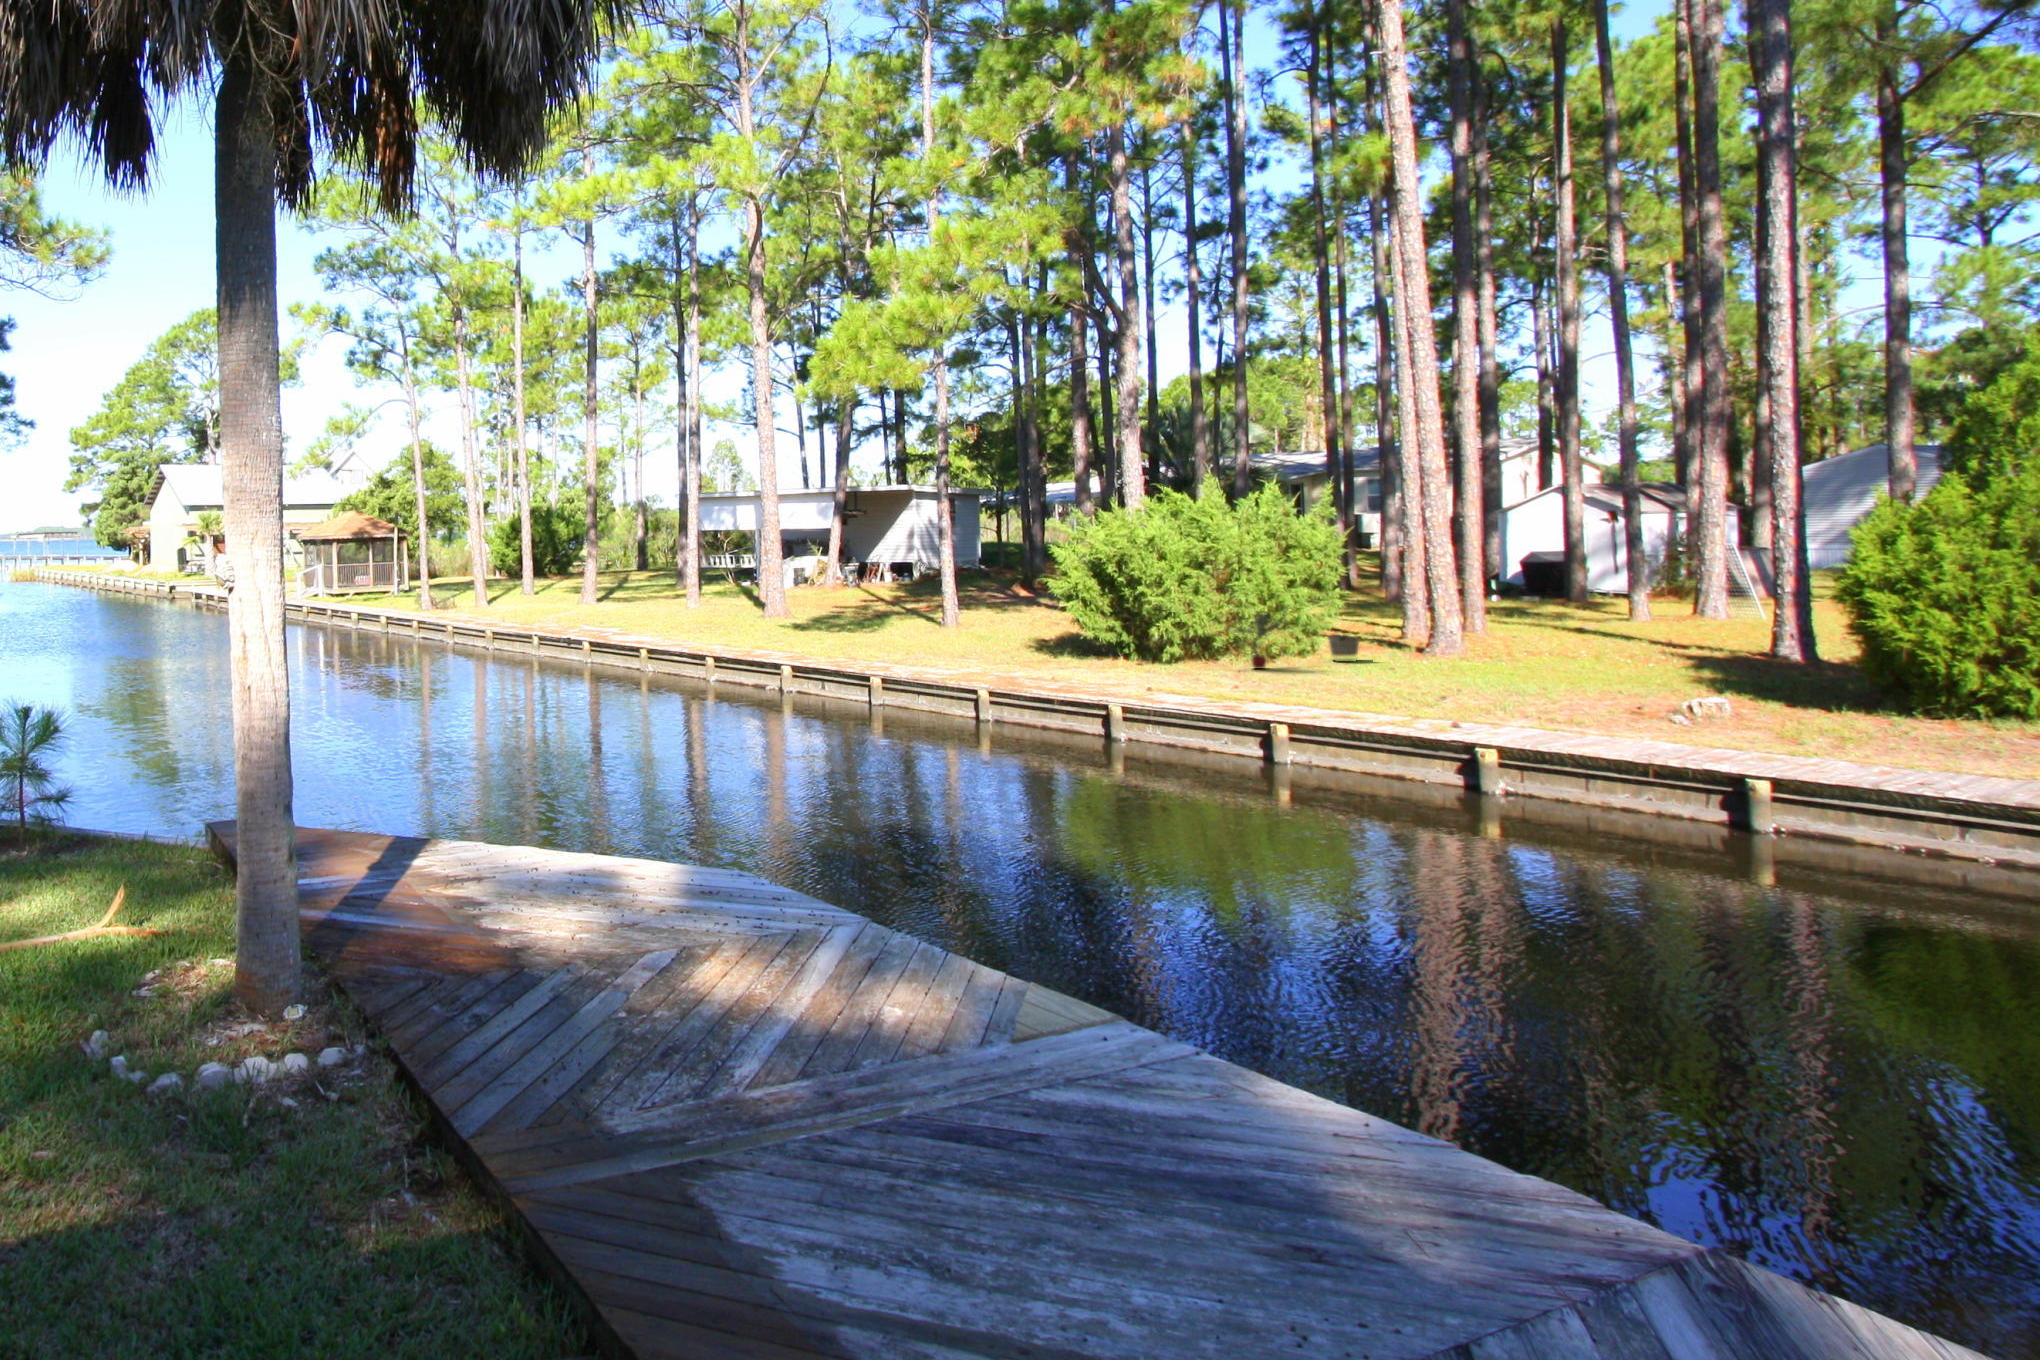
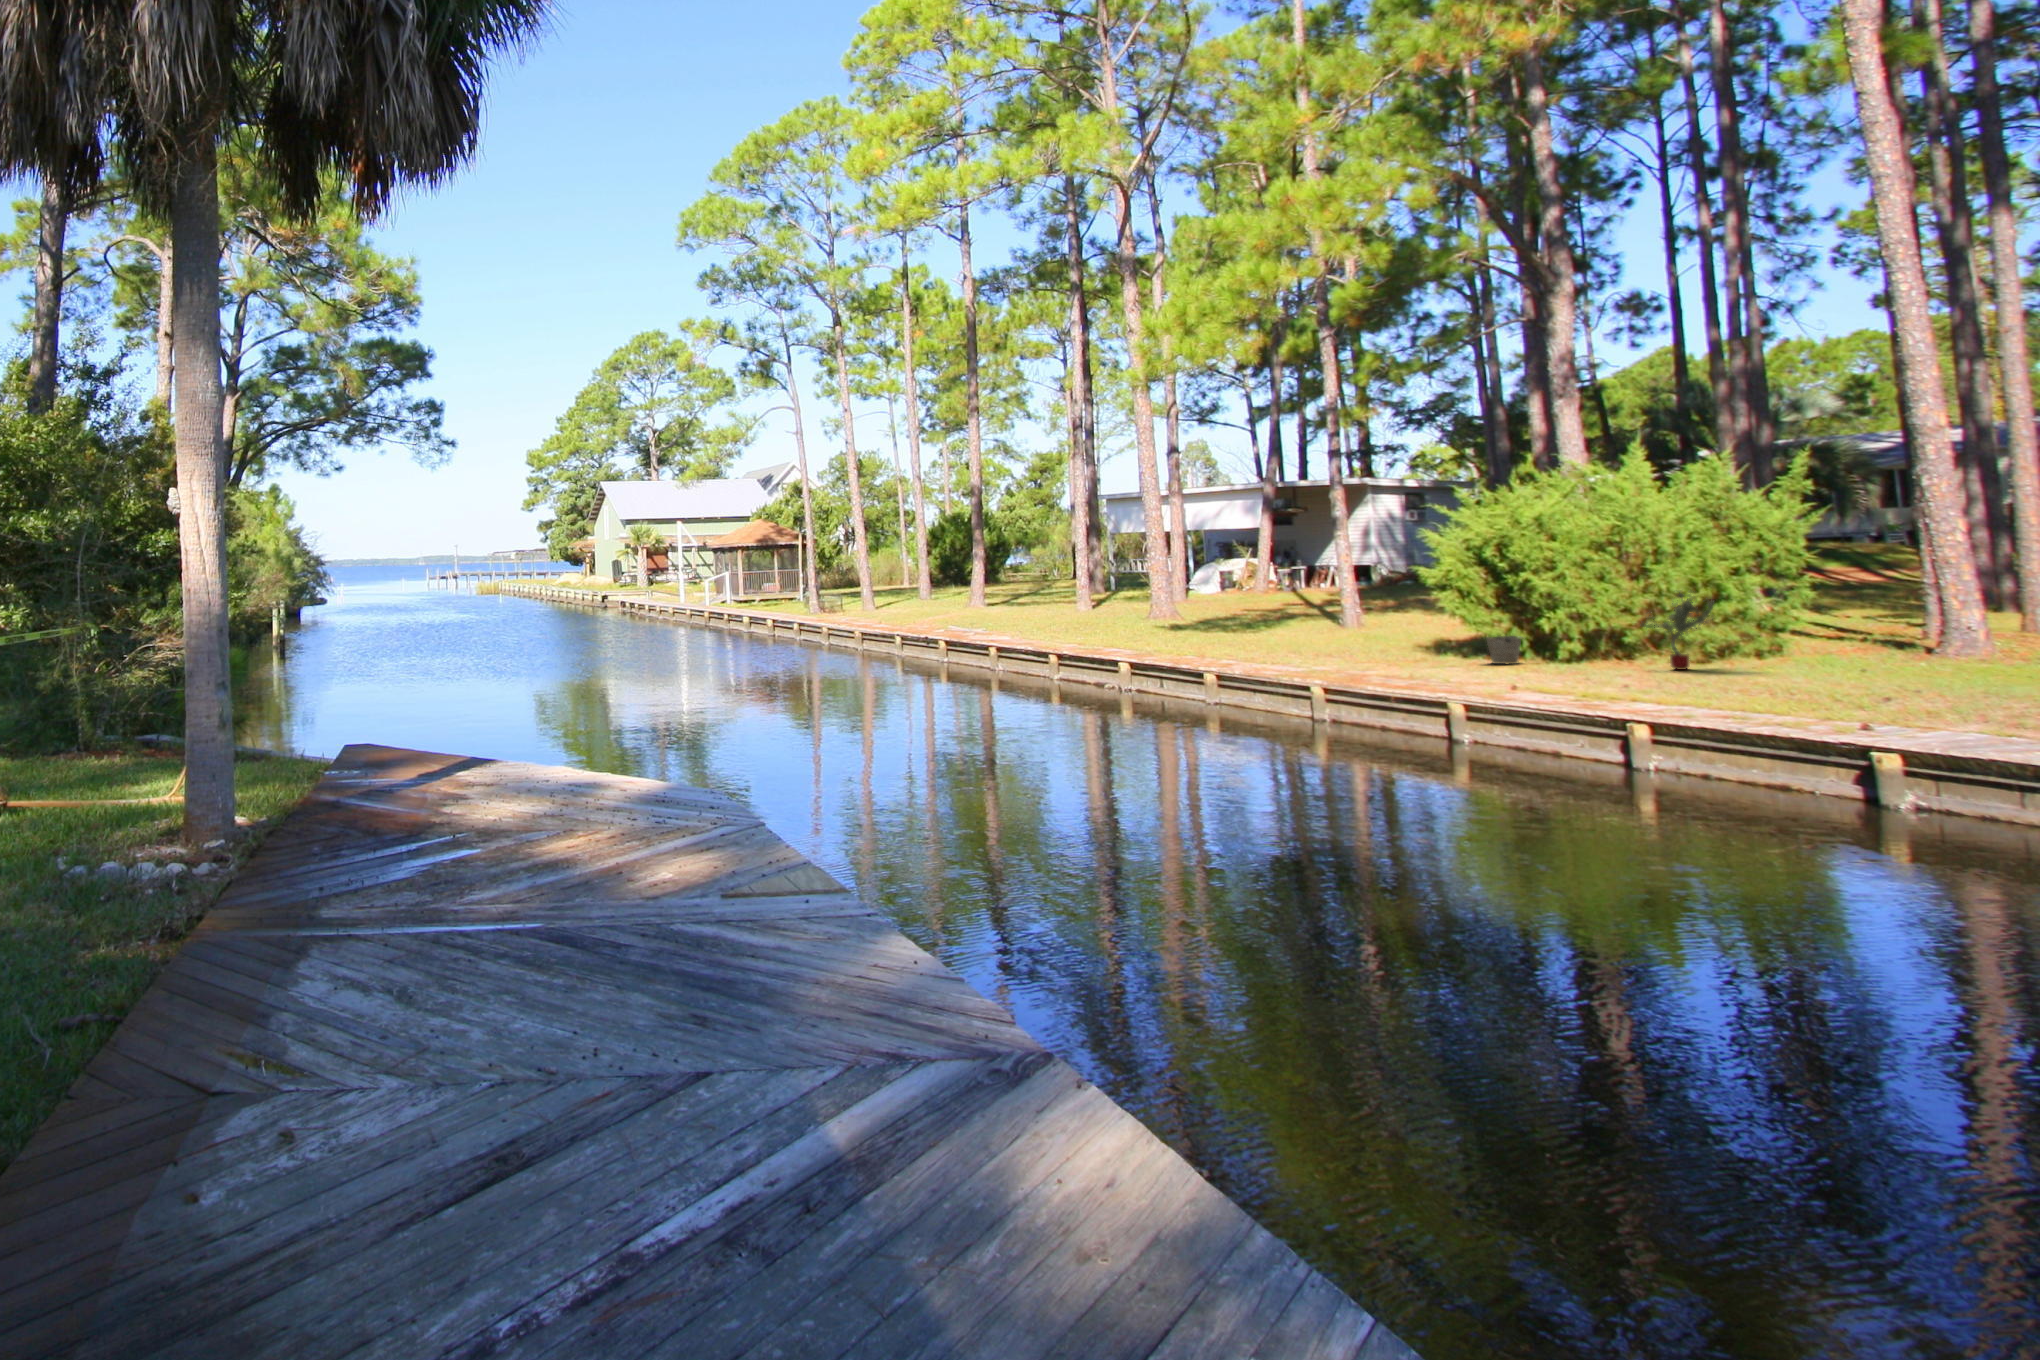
bucket: present [1328,635,1360,662] -> present [1487,636,1521,664]

